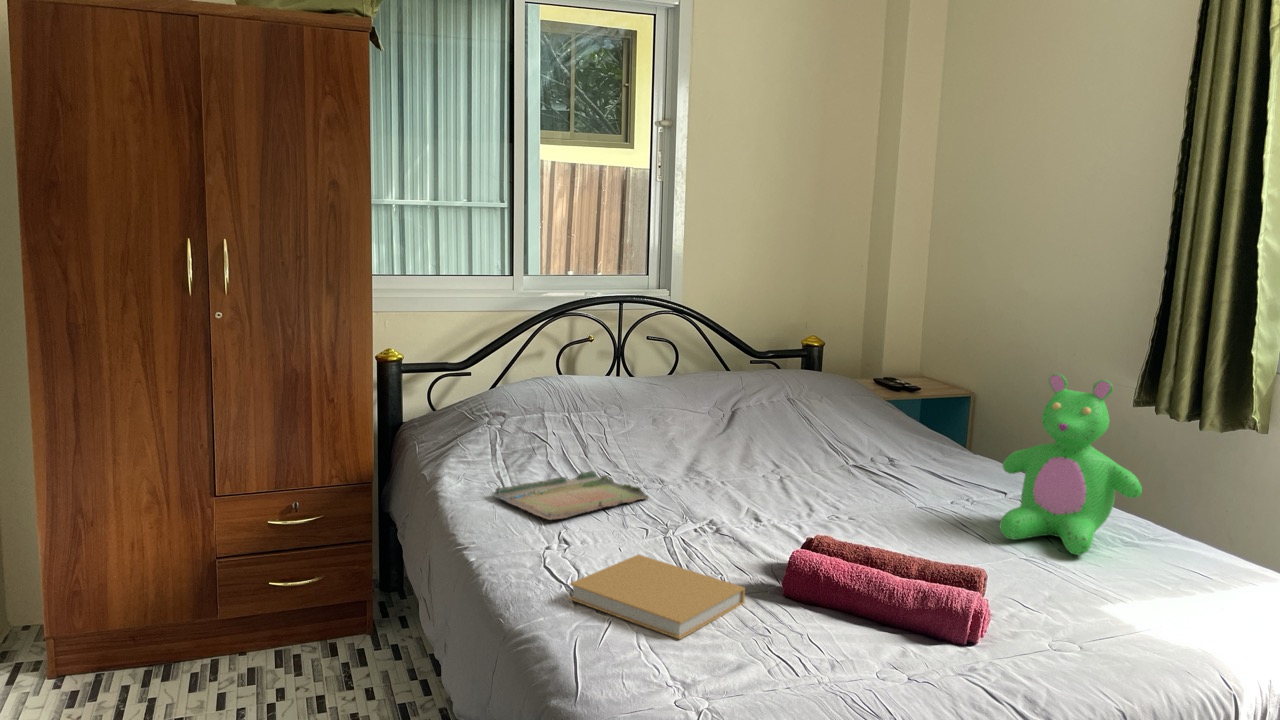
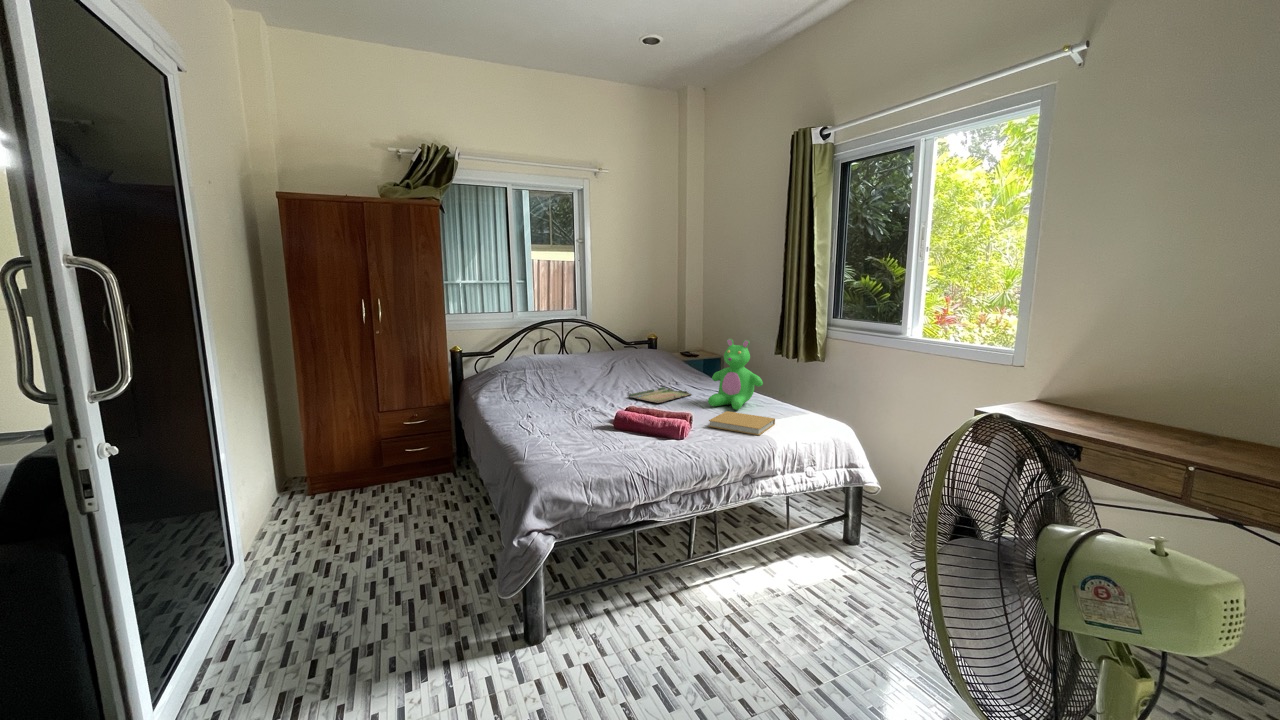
tray: present [492,471,648,520] -> present [628,387,691,403]
book: present [569,555,745,639] -> present [709,411,775,435]

